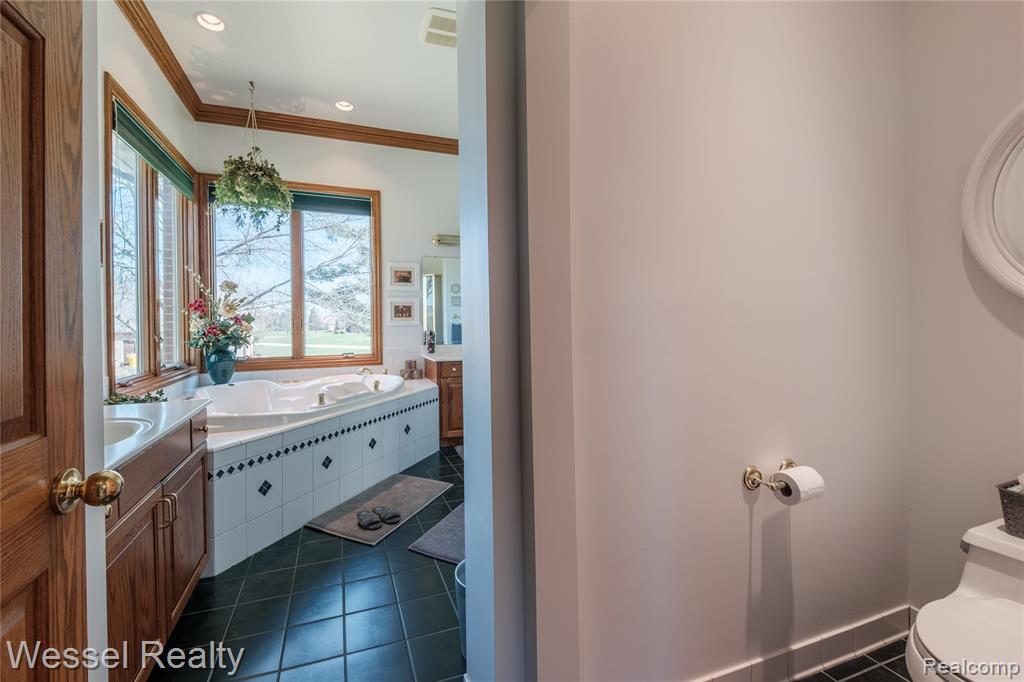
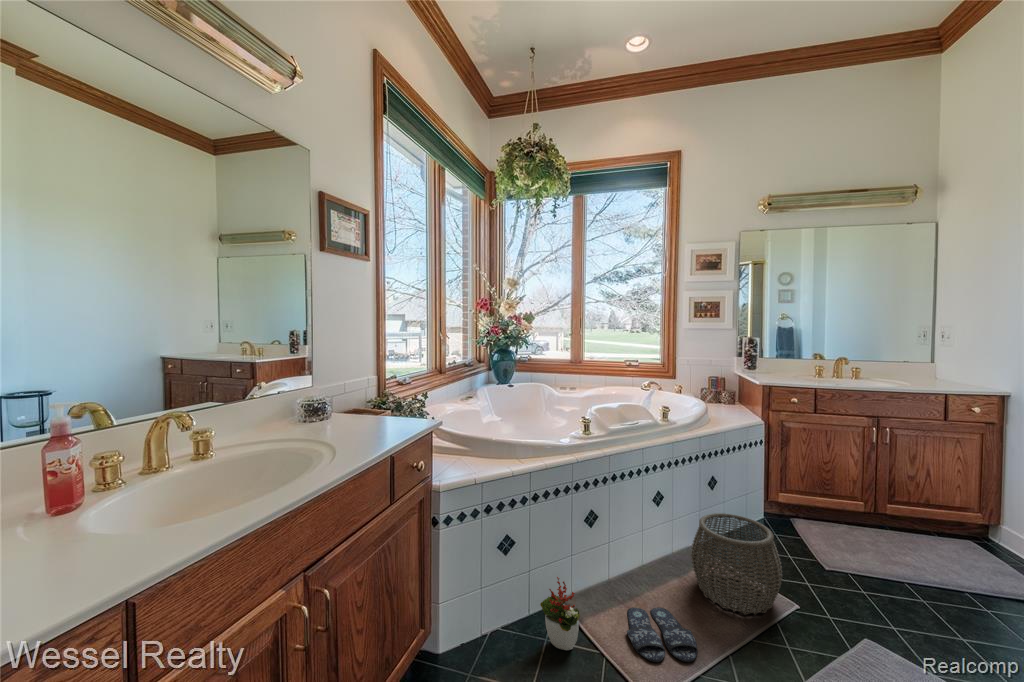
woven basket: none [396,442,446,496] -> present [691,513,782,615]
decorative plant: none [297,497,328,543] -> present [540,577,580,650]

